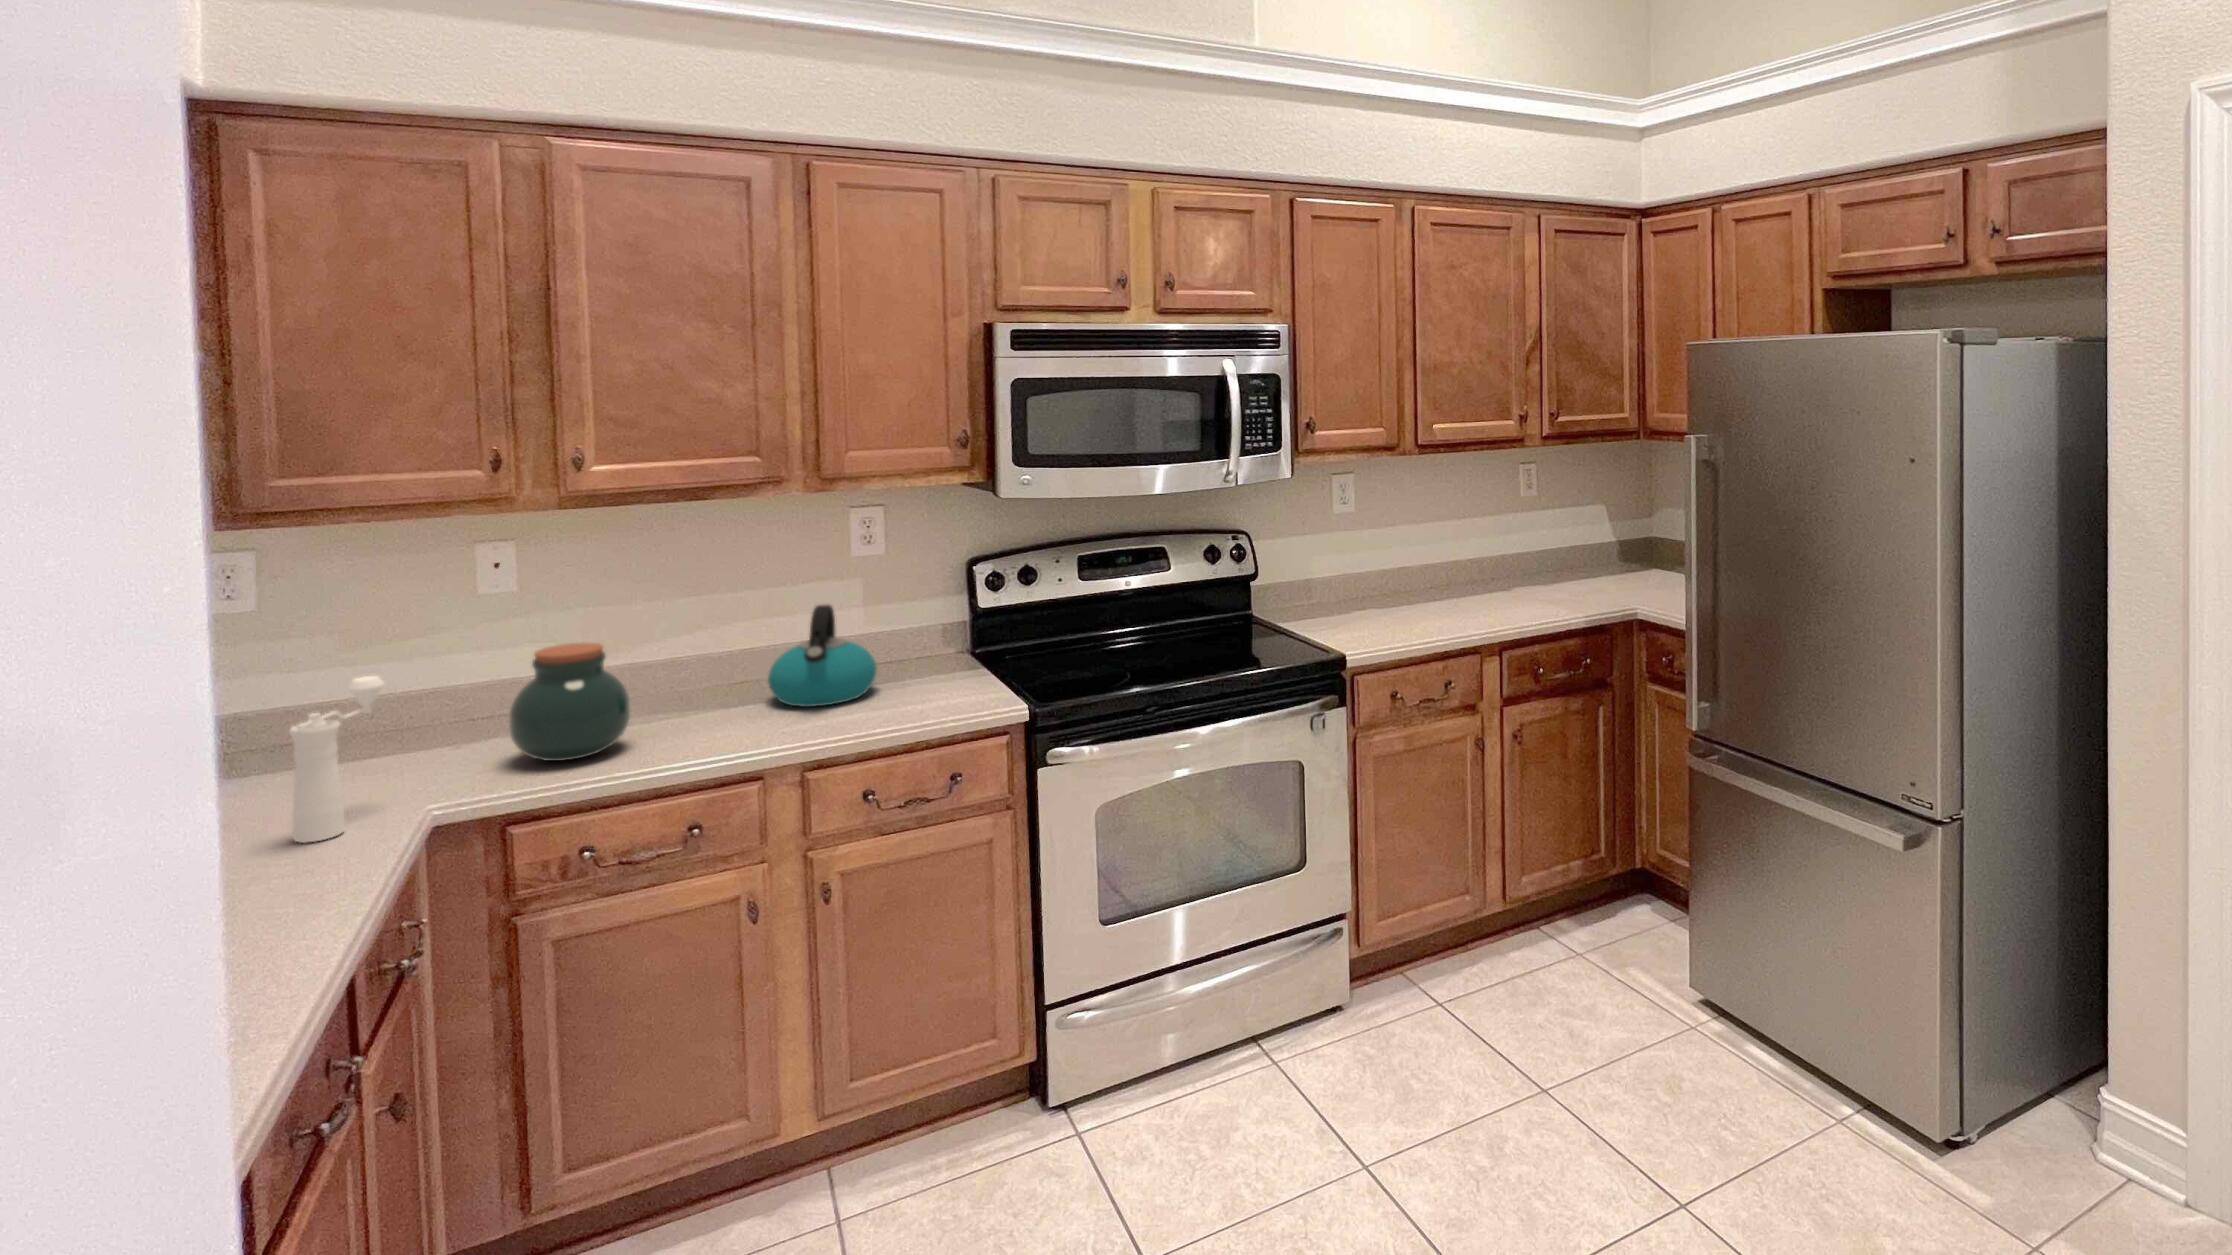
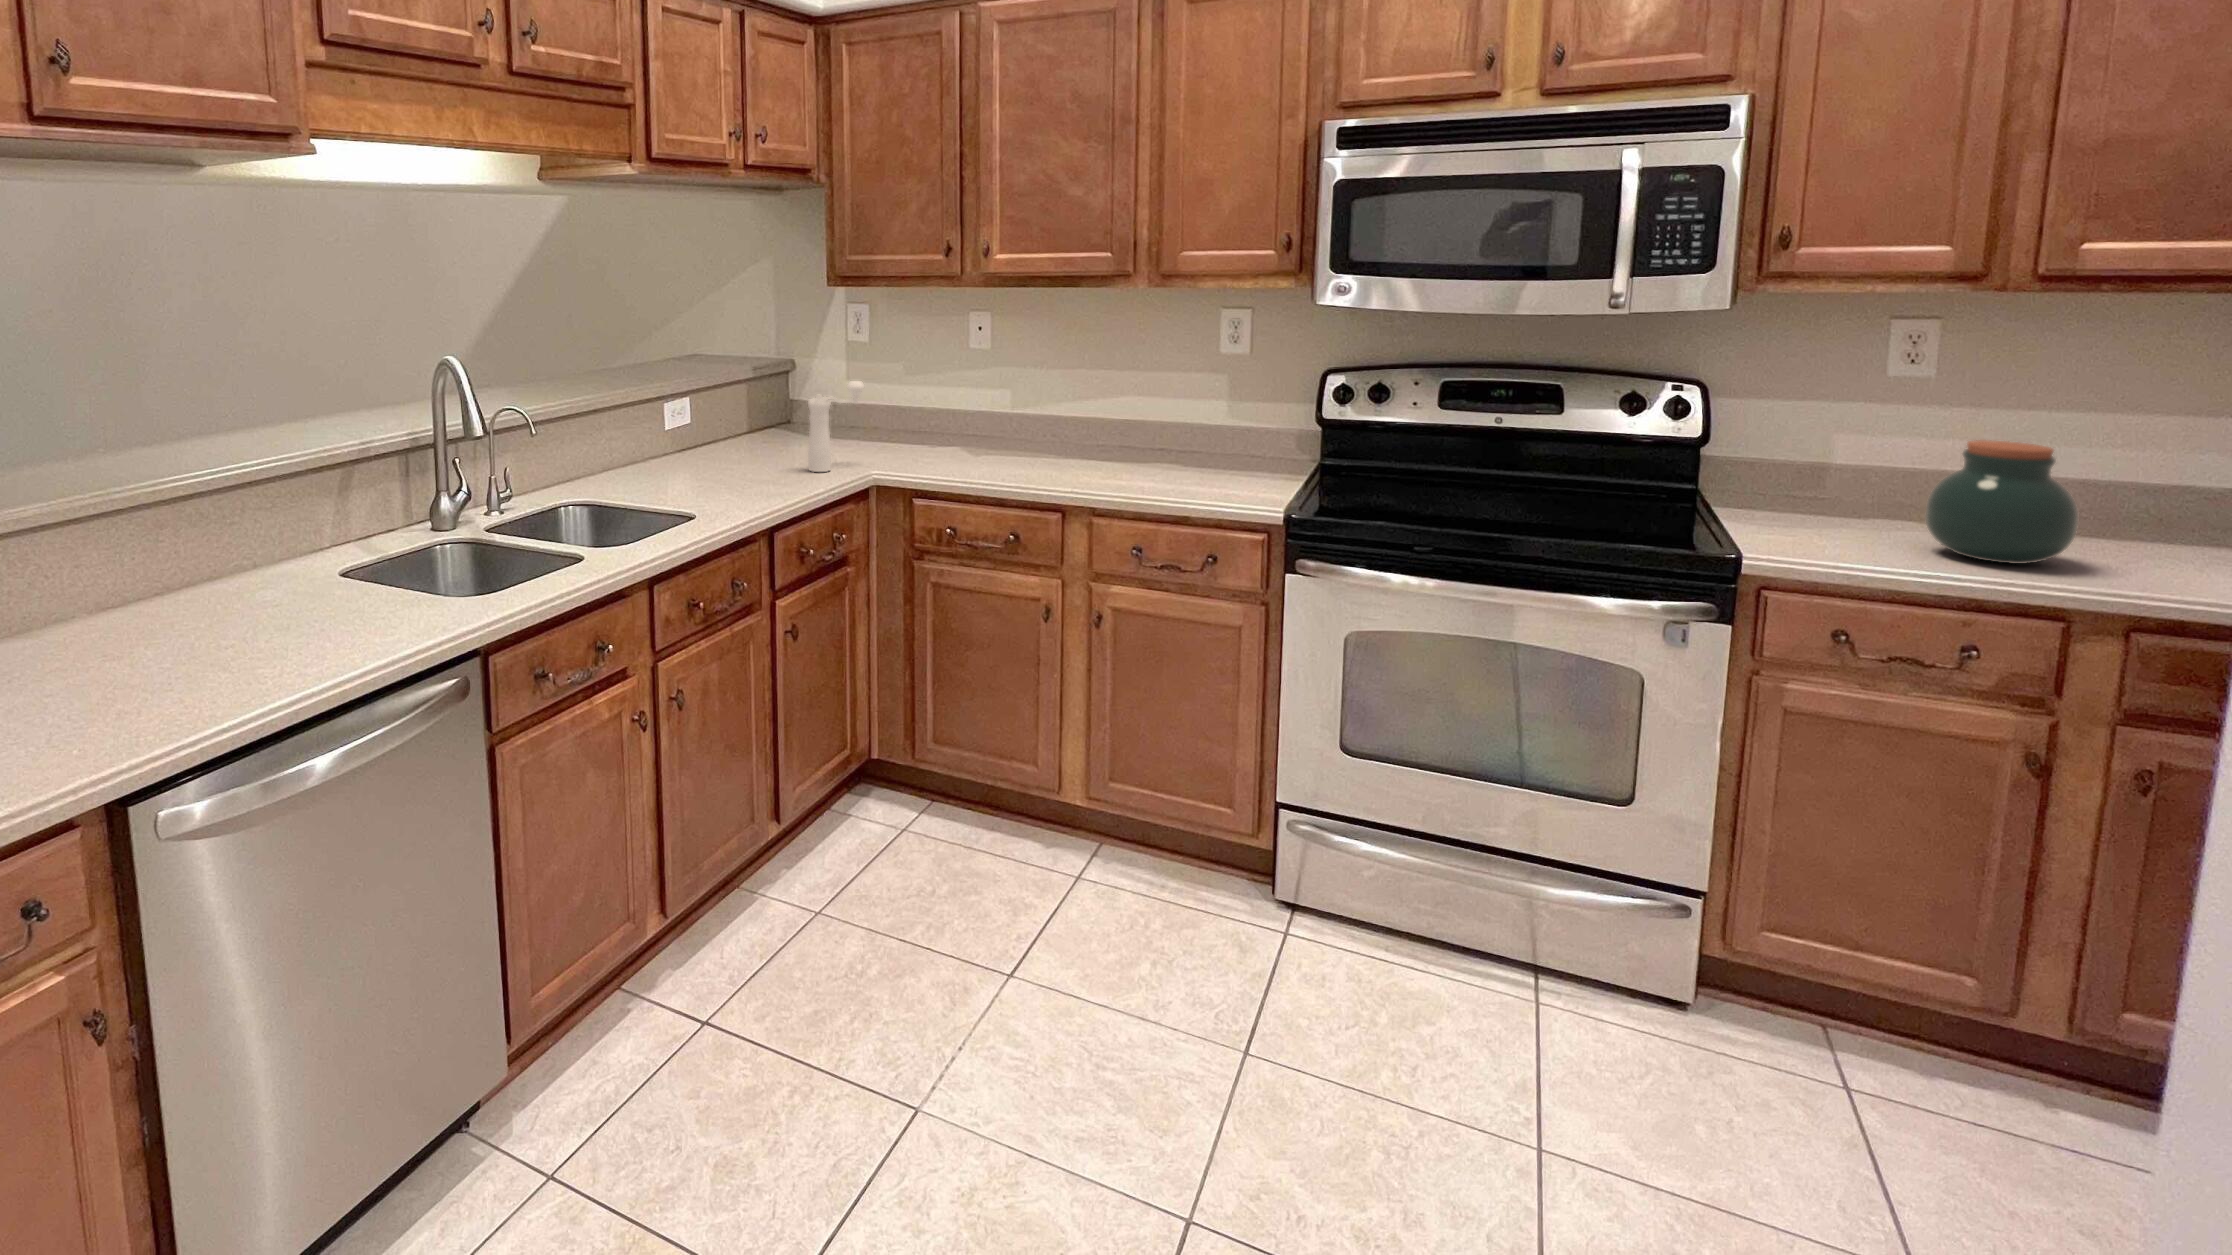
kettle: present [768,604,876,707] -> none [1121,389,1210,475]
jar: present [509,643,630,761] -> present [1925,440,2078,564]

